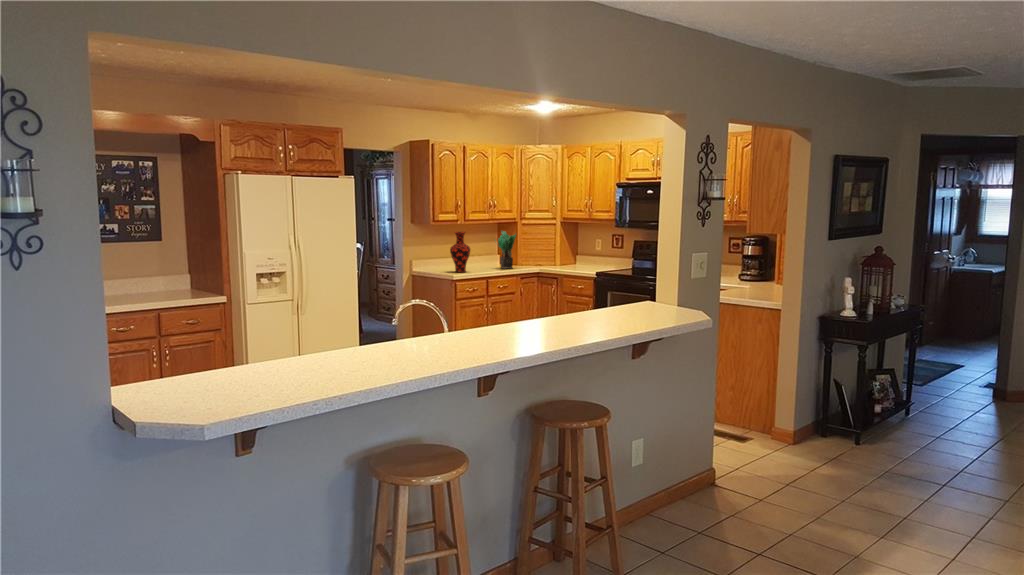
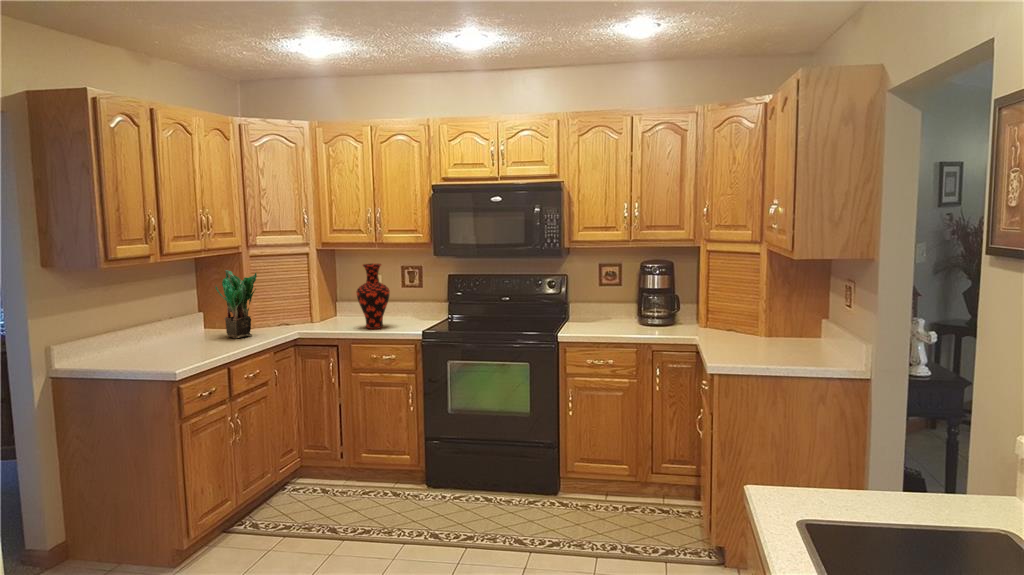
vase: present [450,232,470,272] -> present [356,264,390,329]

